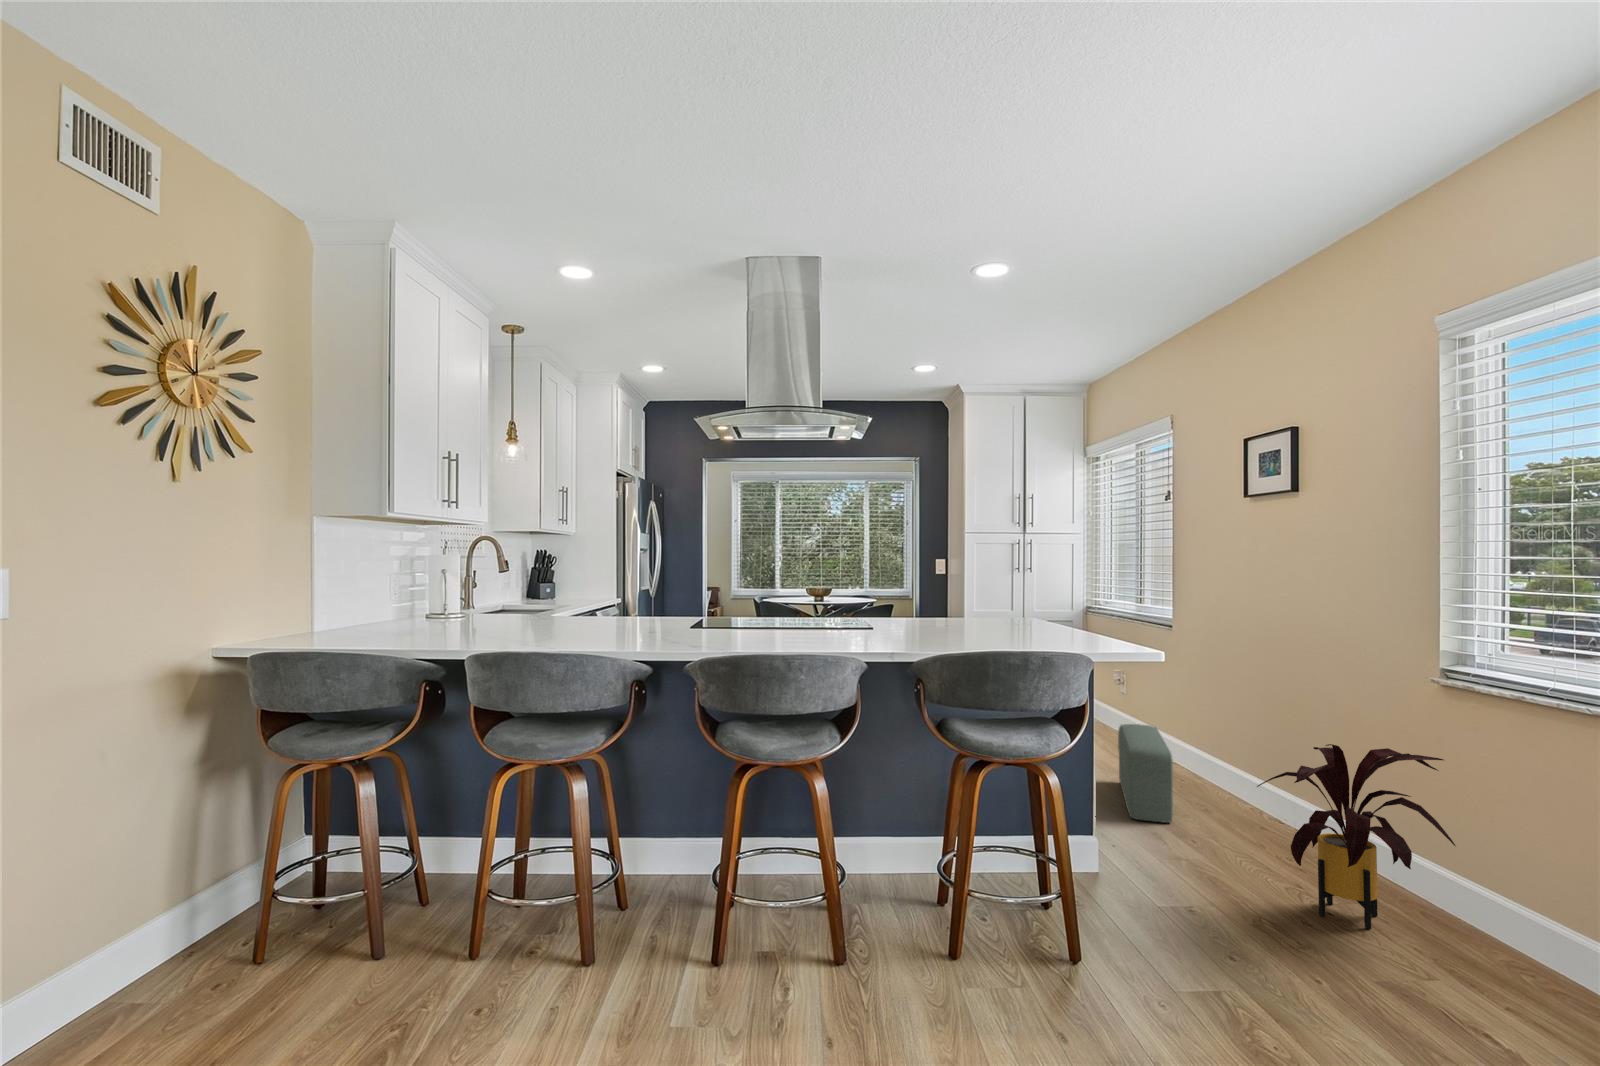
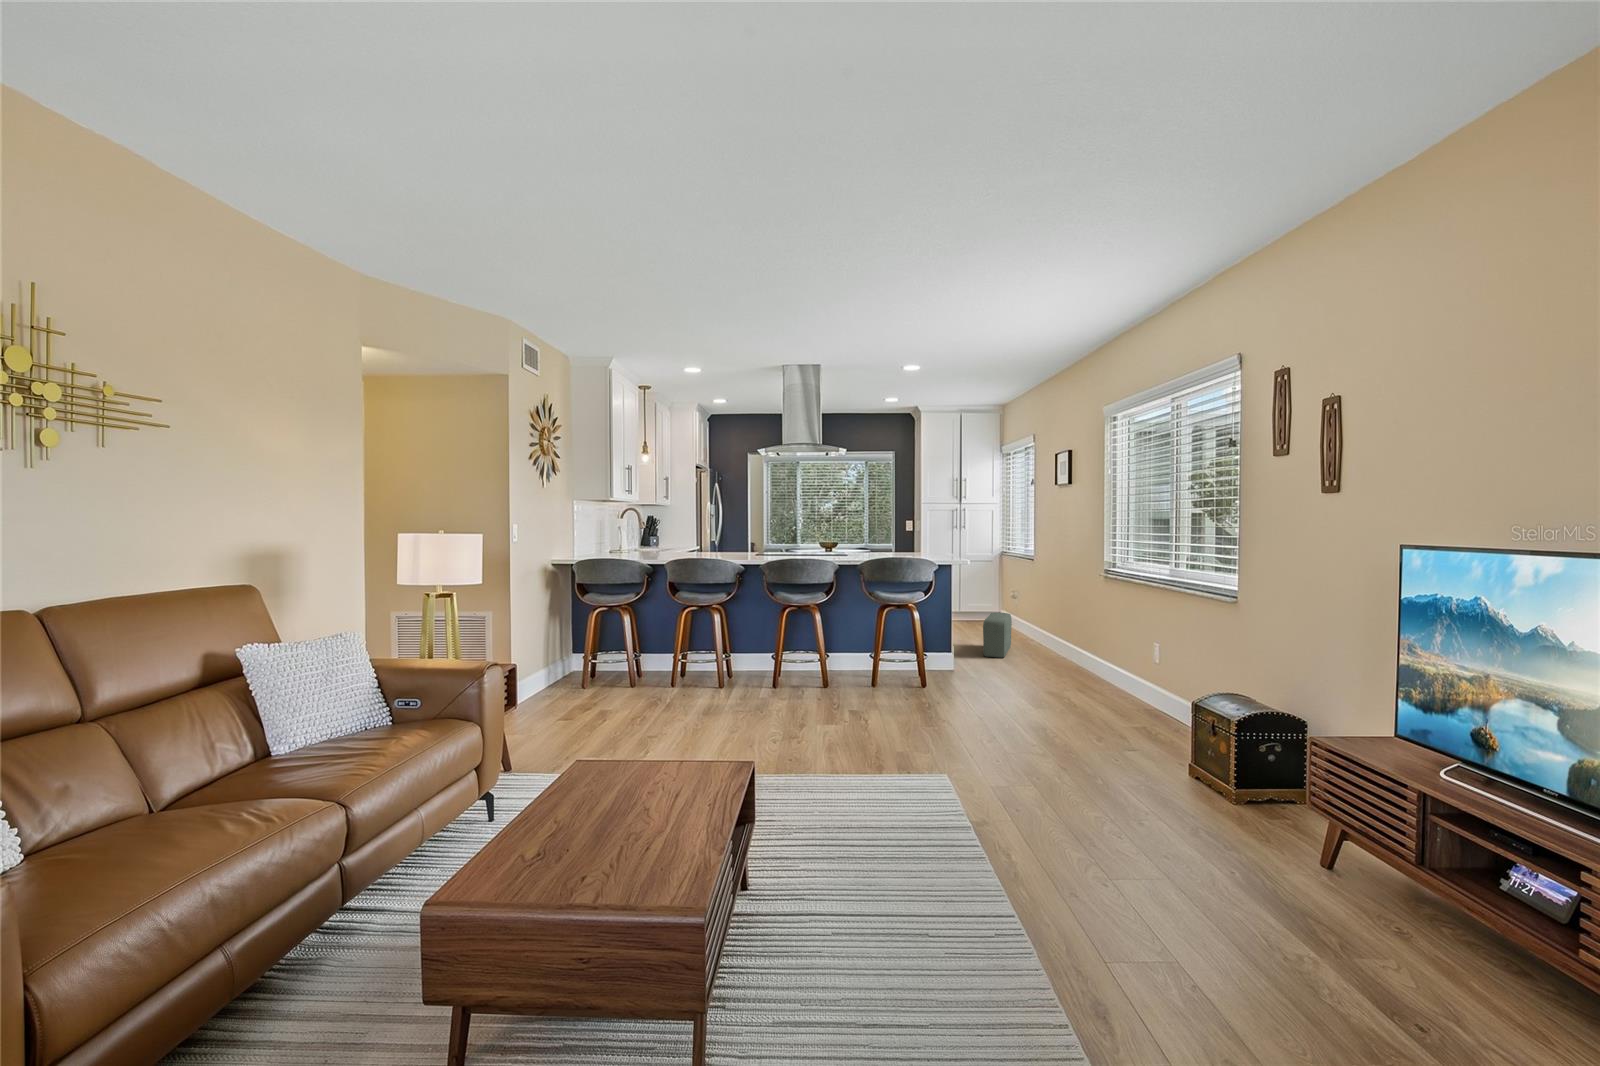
house plant: present [1257,744,1455,929] -> none [1021,604,1099,683]

